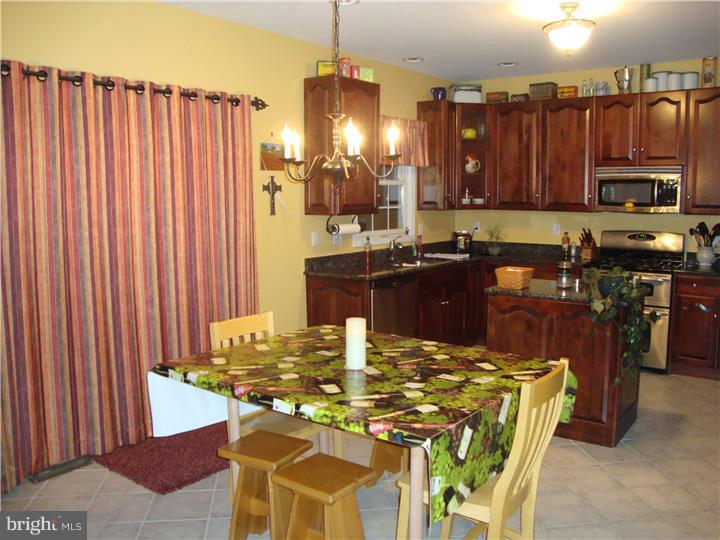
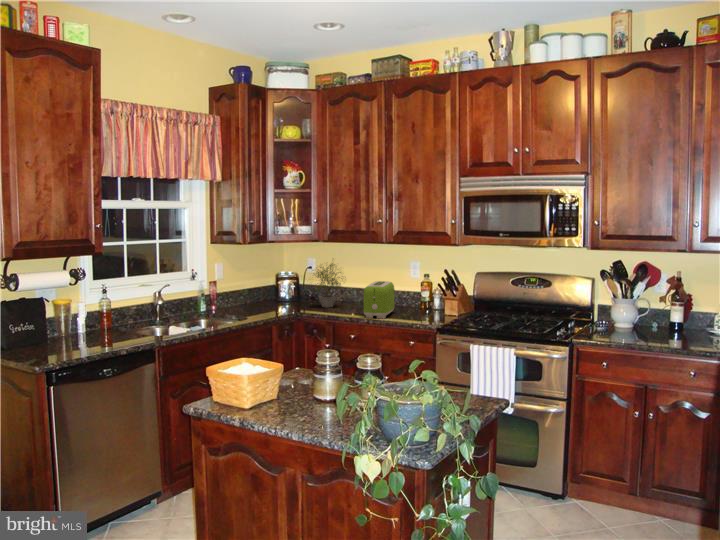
toaster: none [526,237,544,260] -> present [364,281,395,318]

